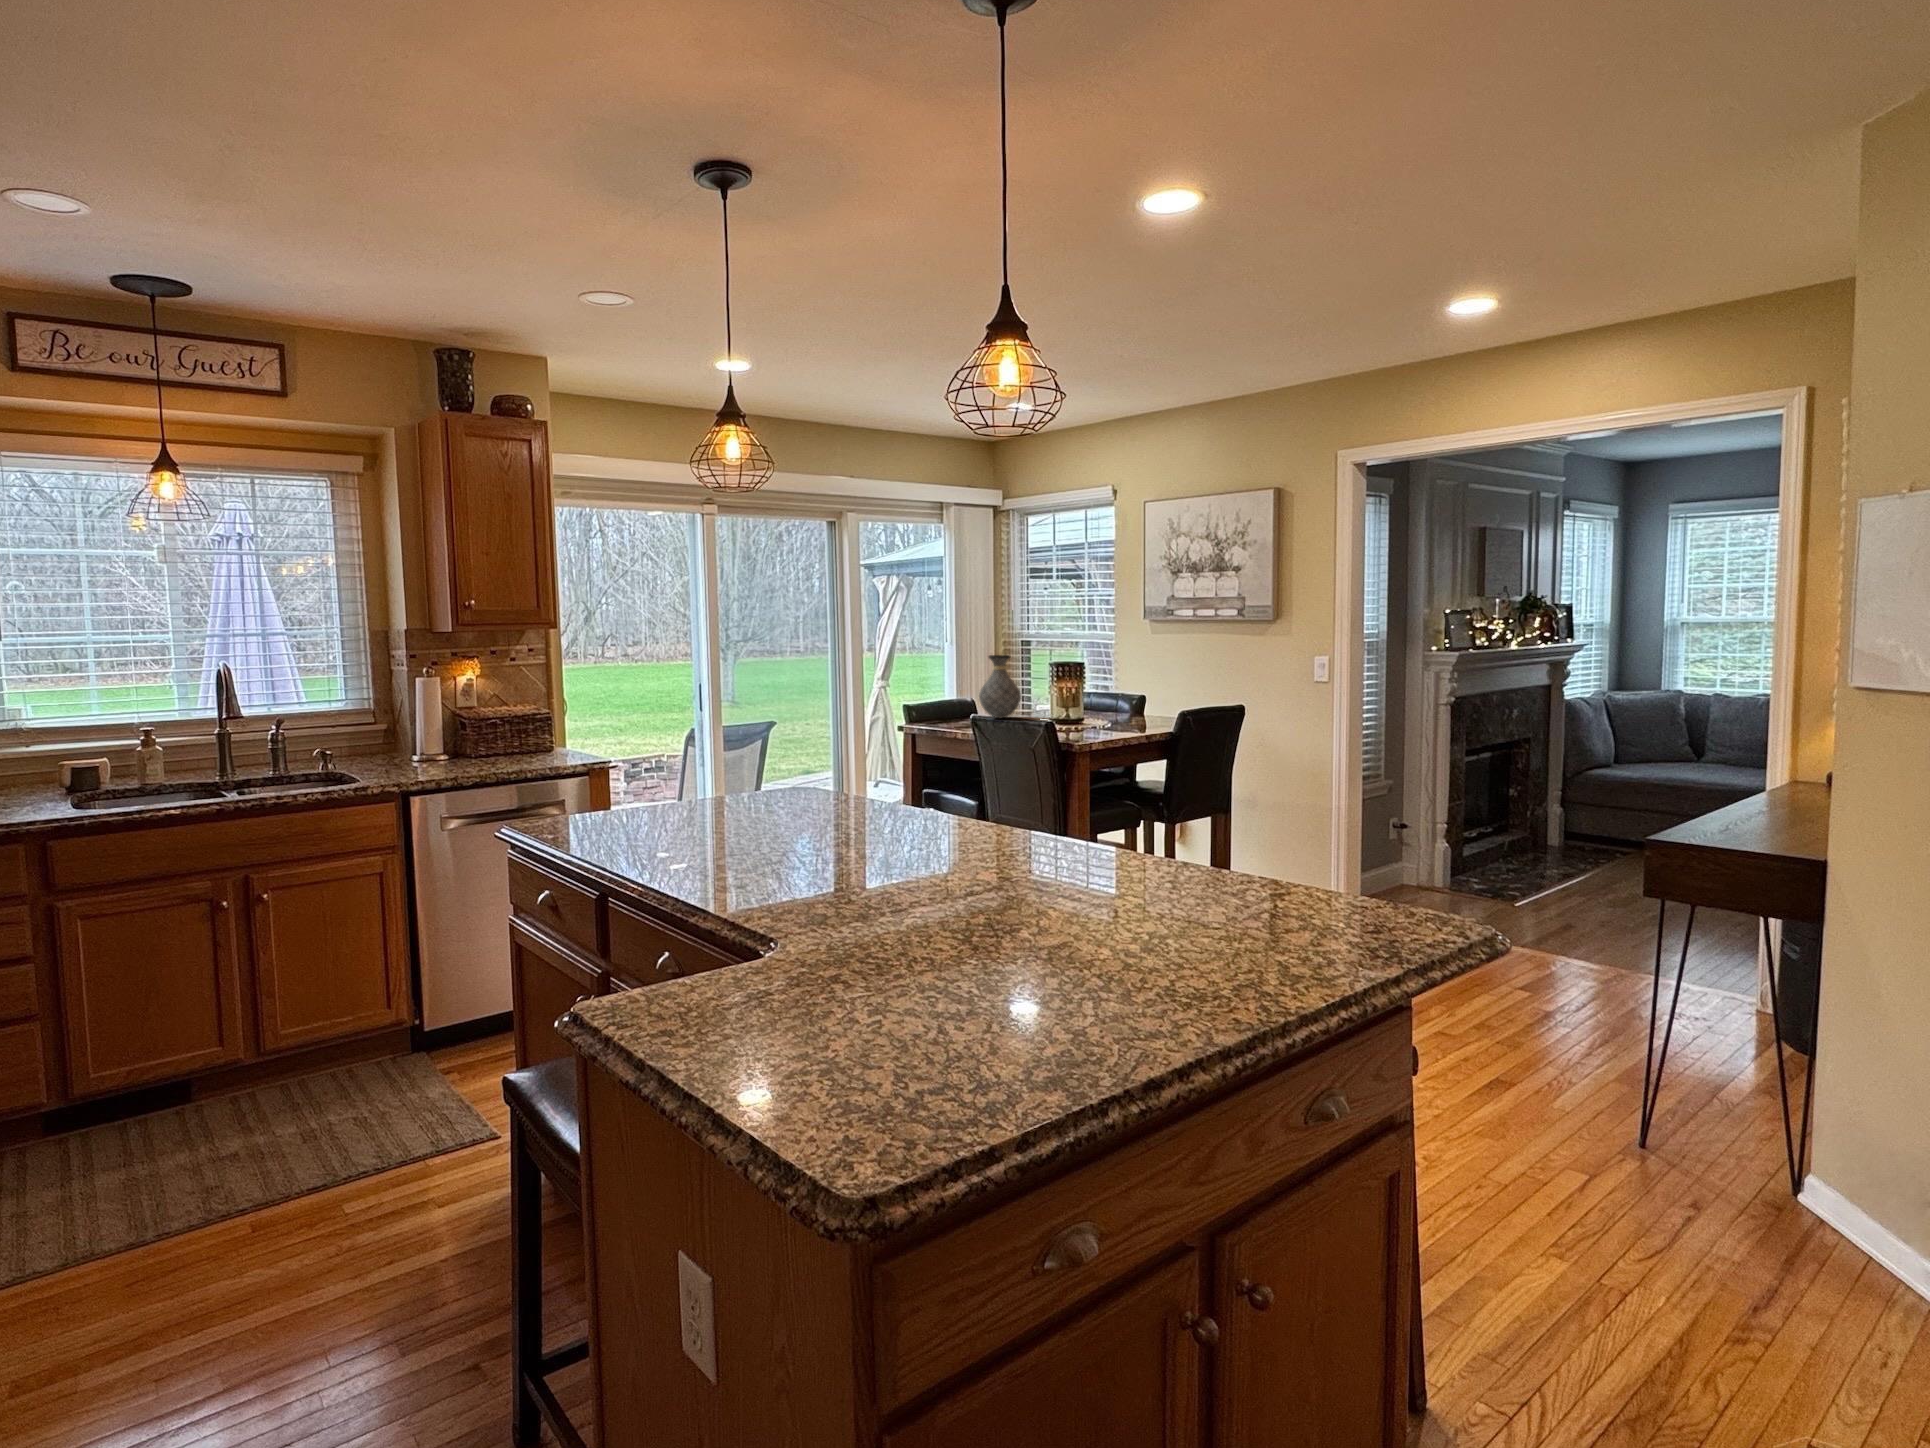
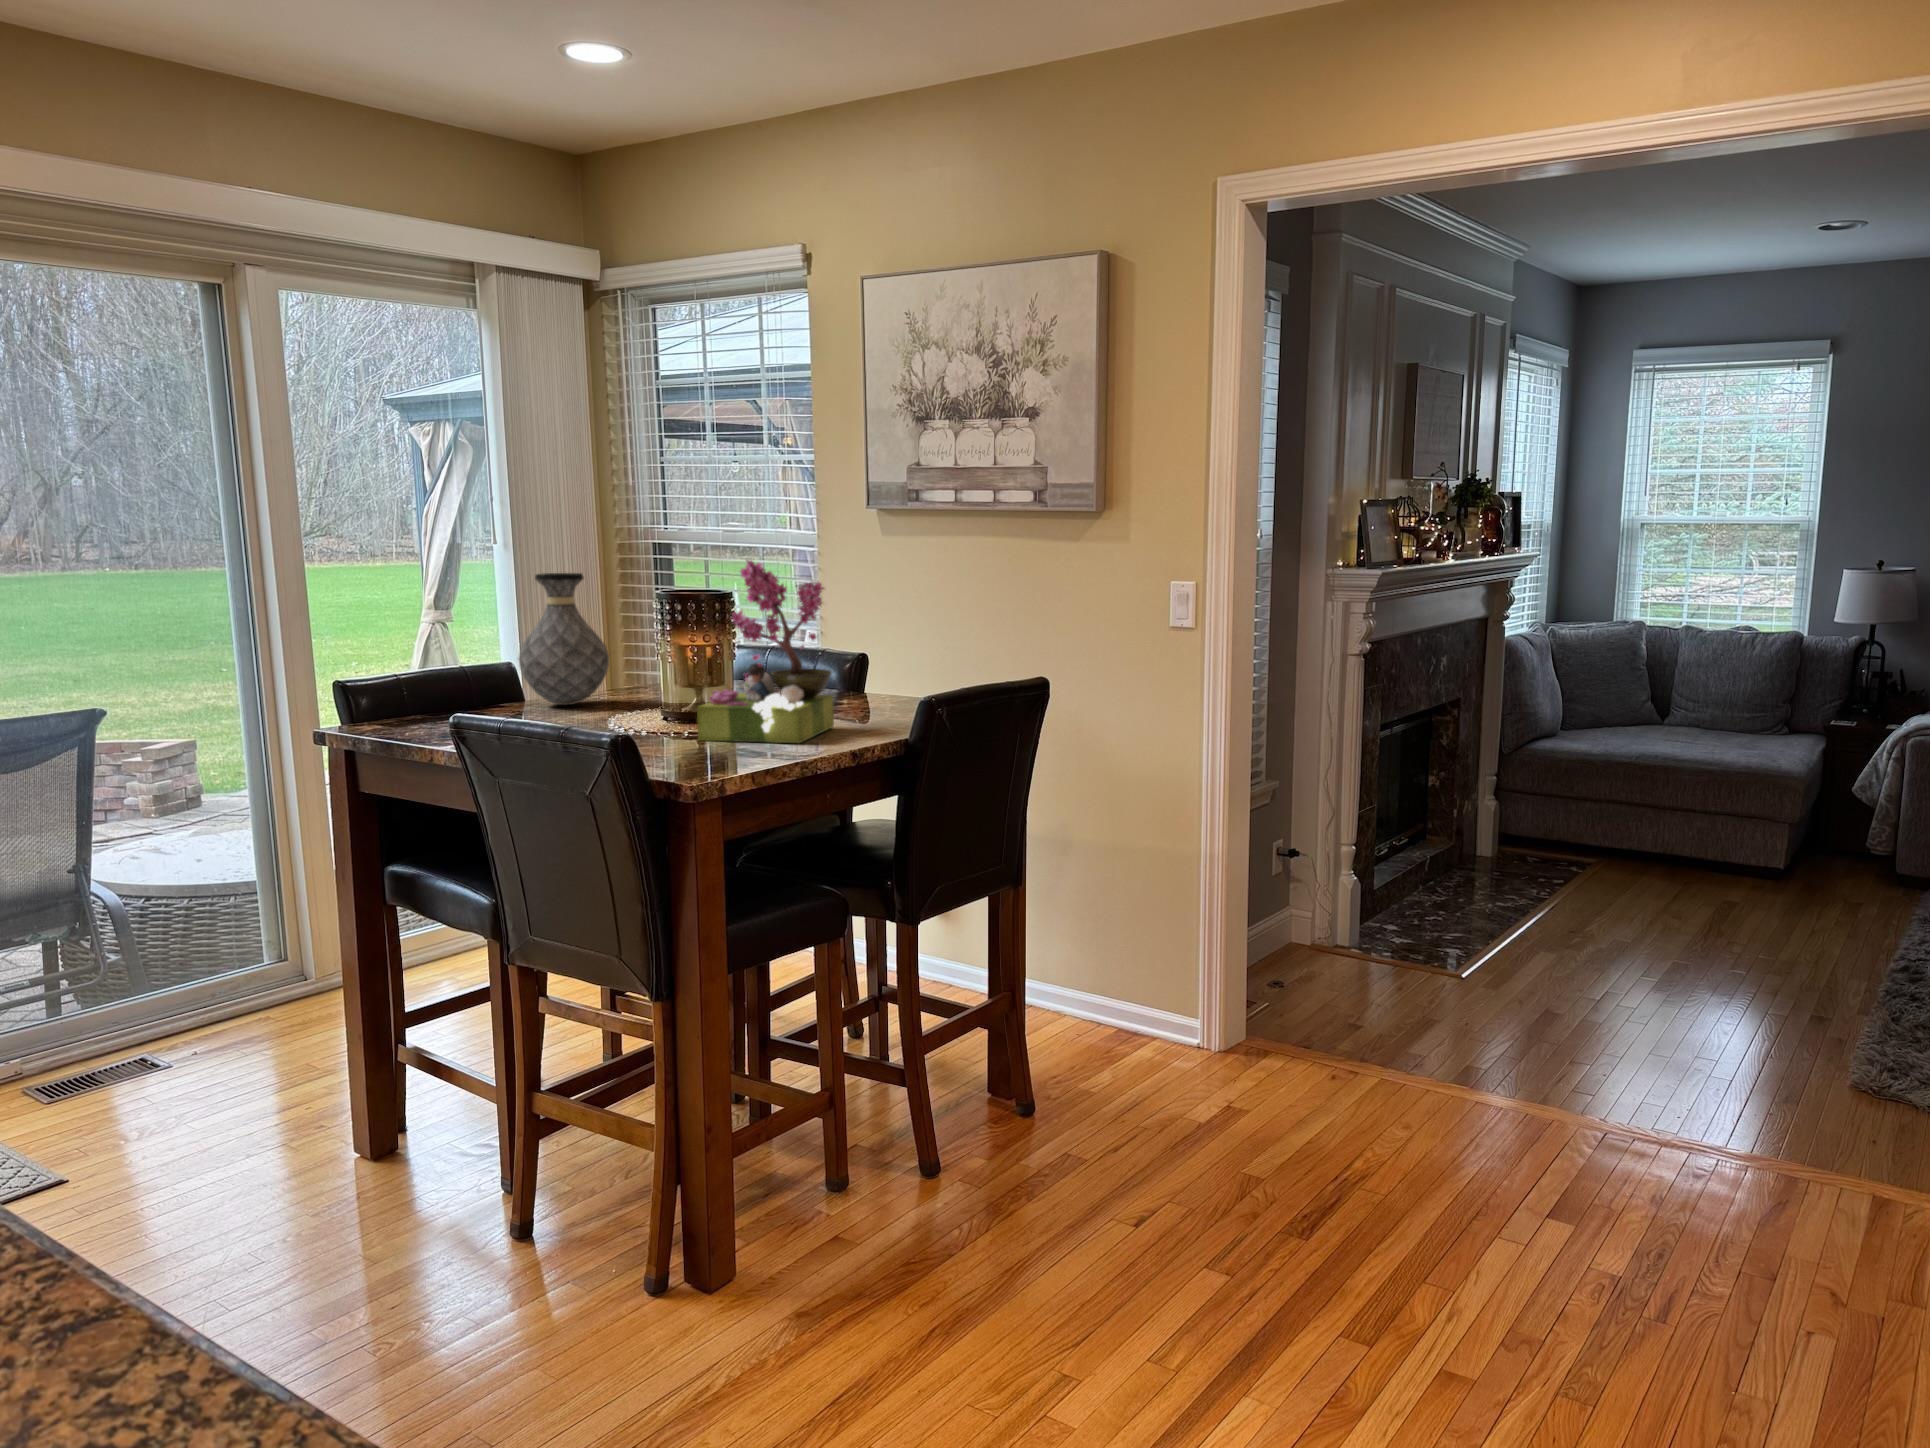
flower arrangement: none [1073,645,1136,732] -> present [697,560,834,743]

